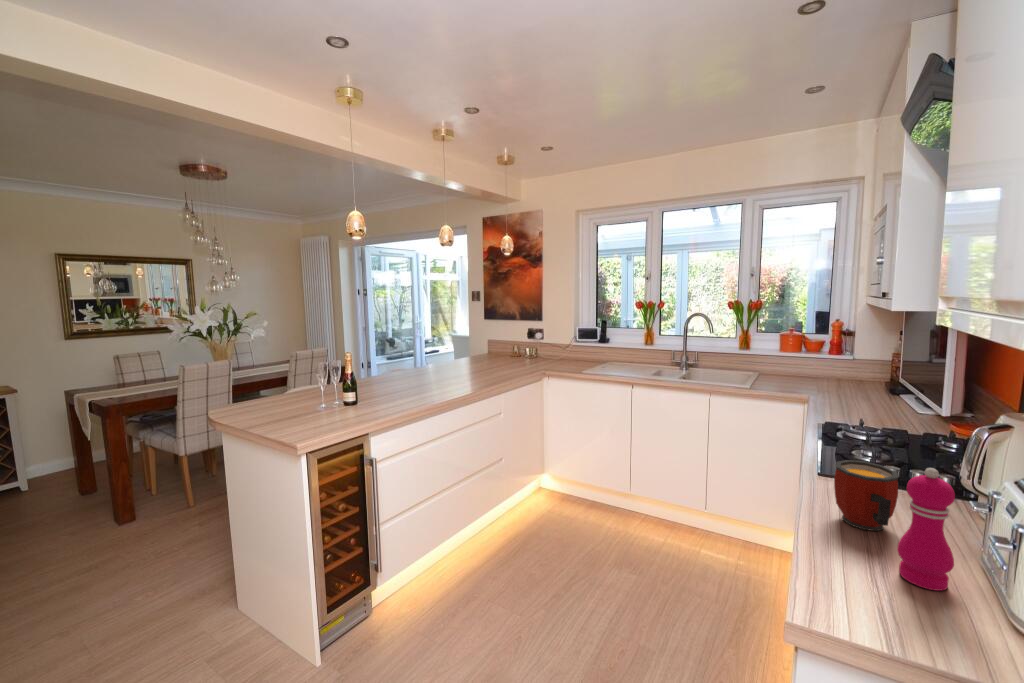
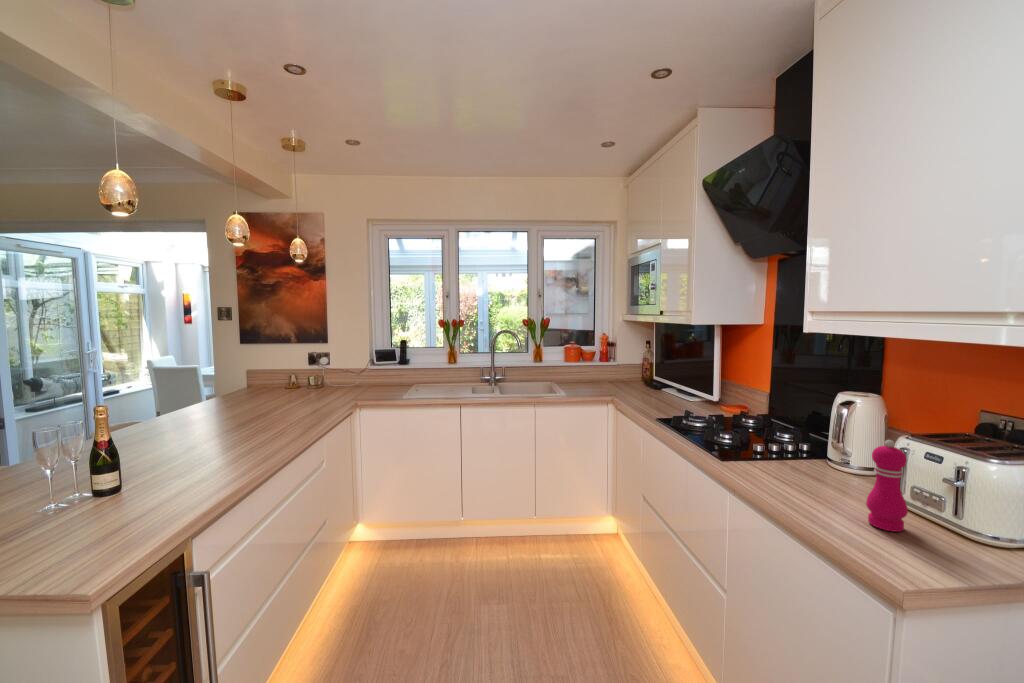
mug: present [834,460,898,531] -> none [774,443,834,498]

